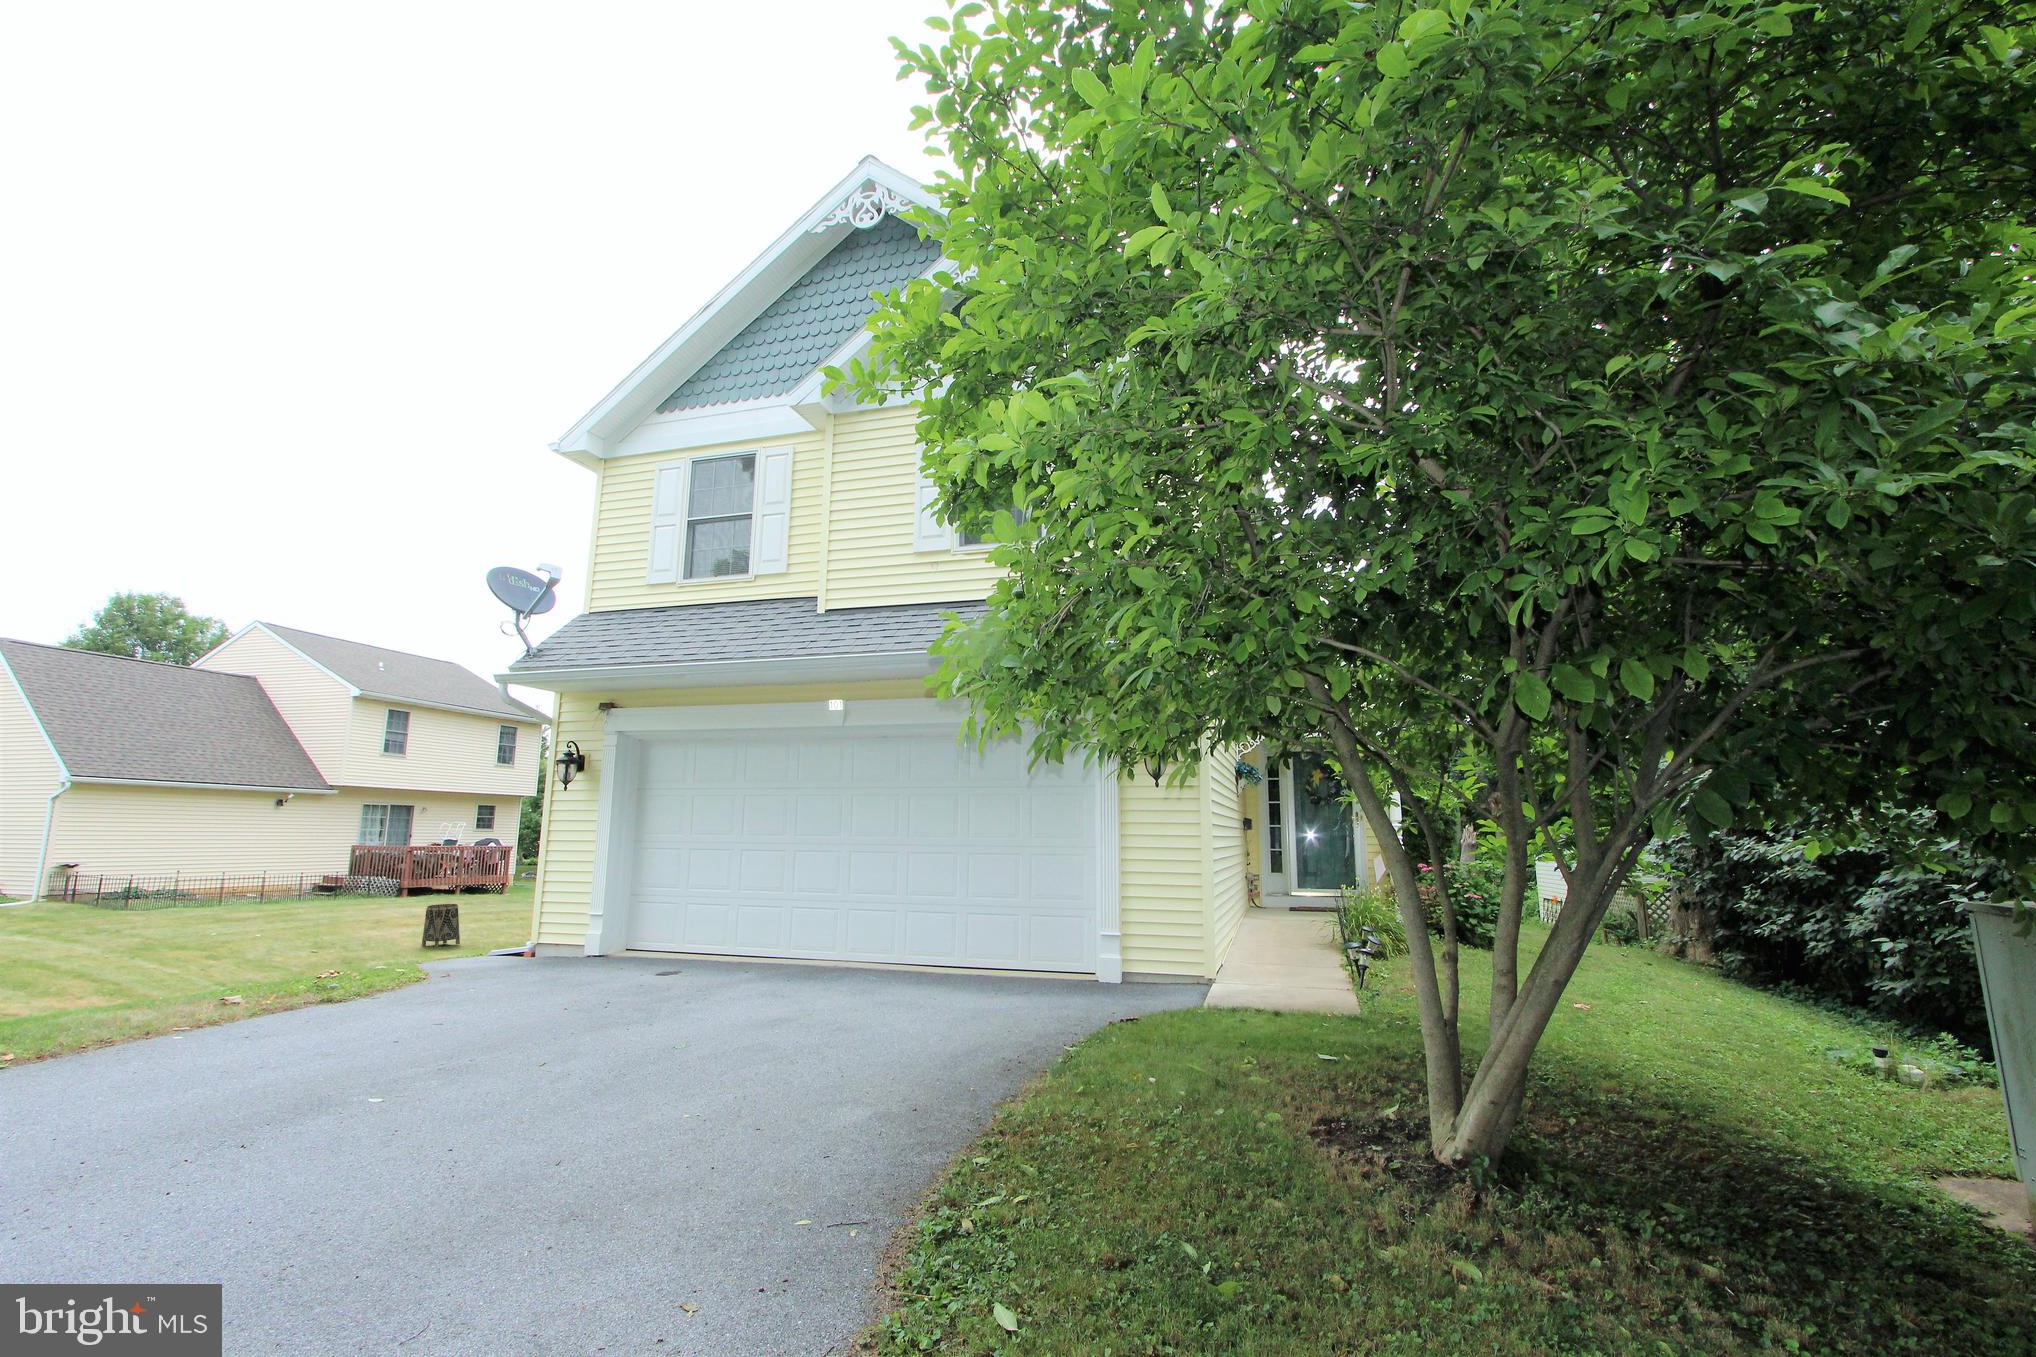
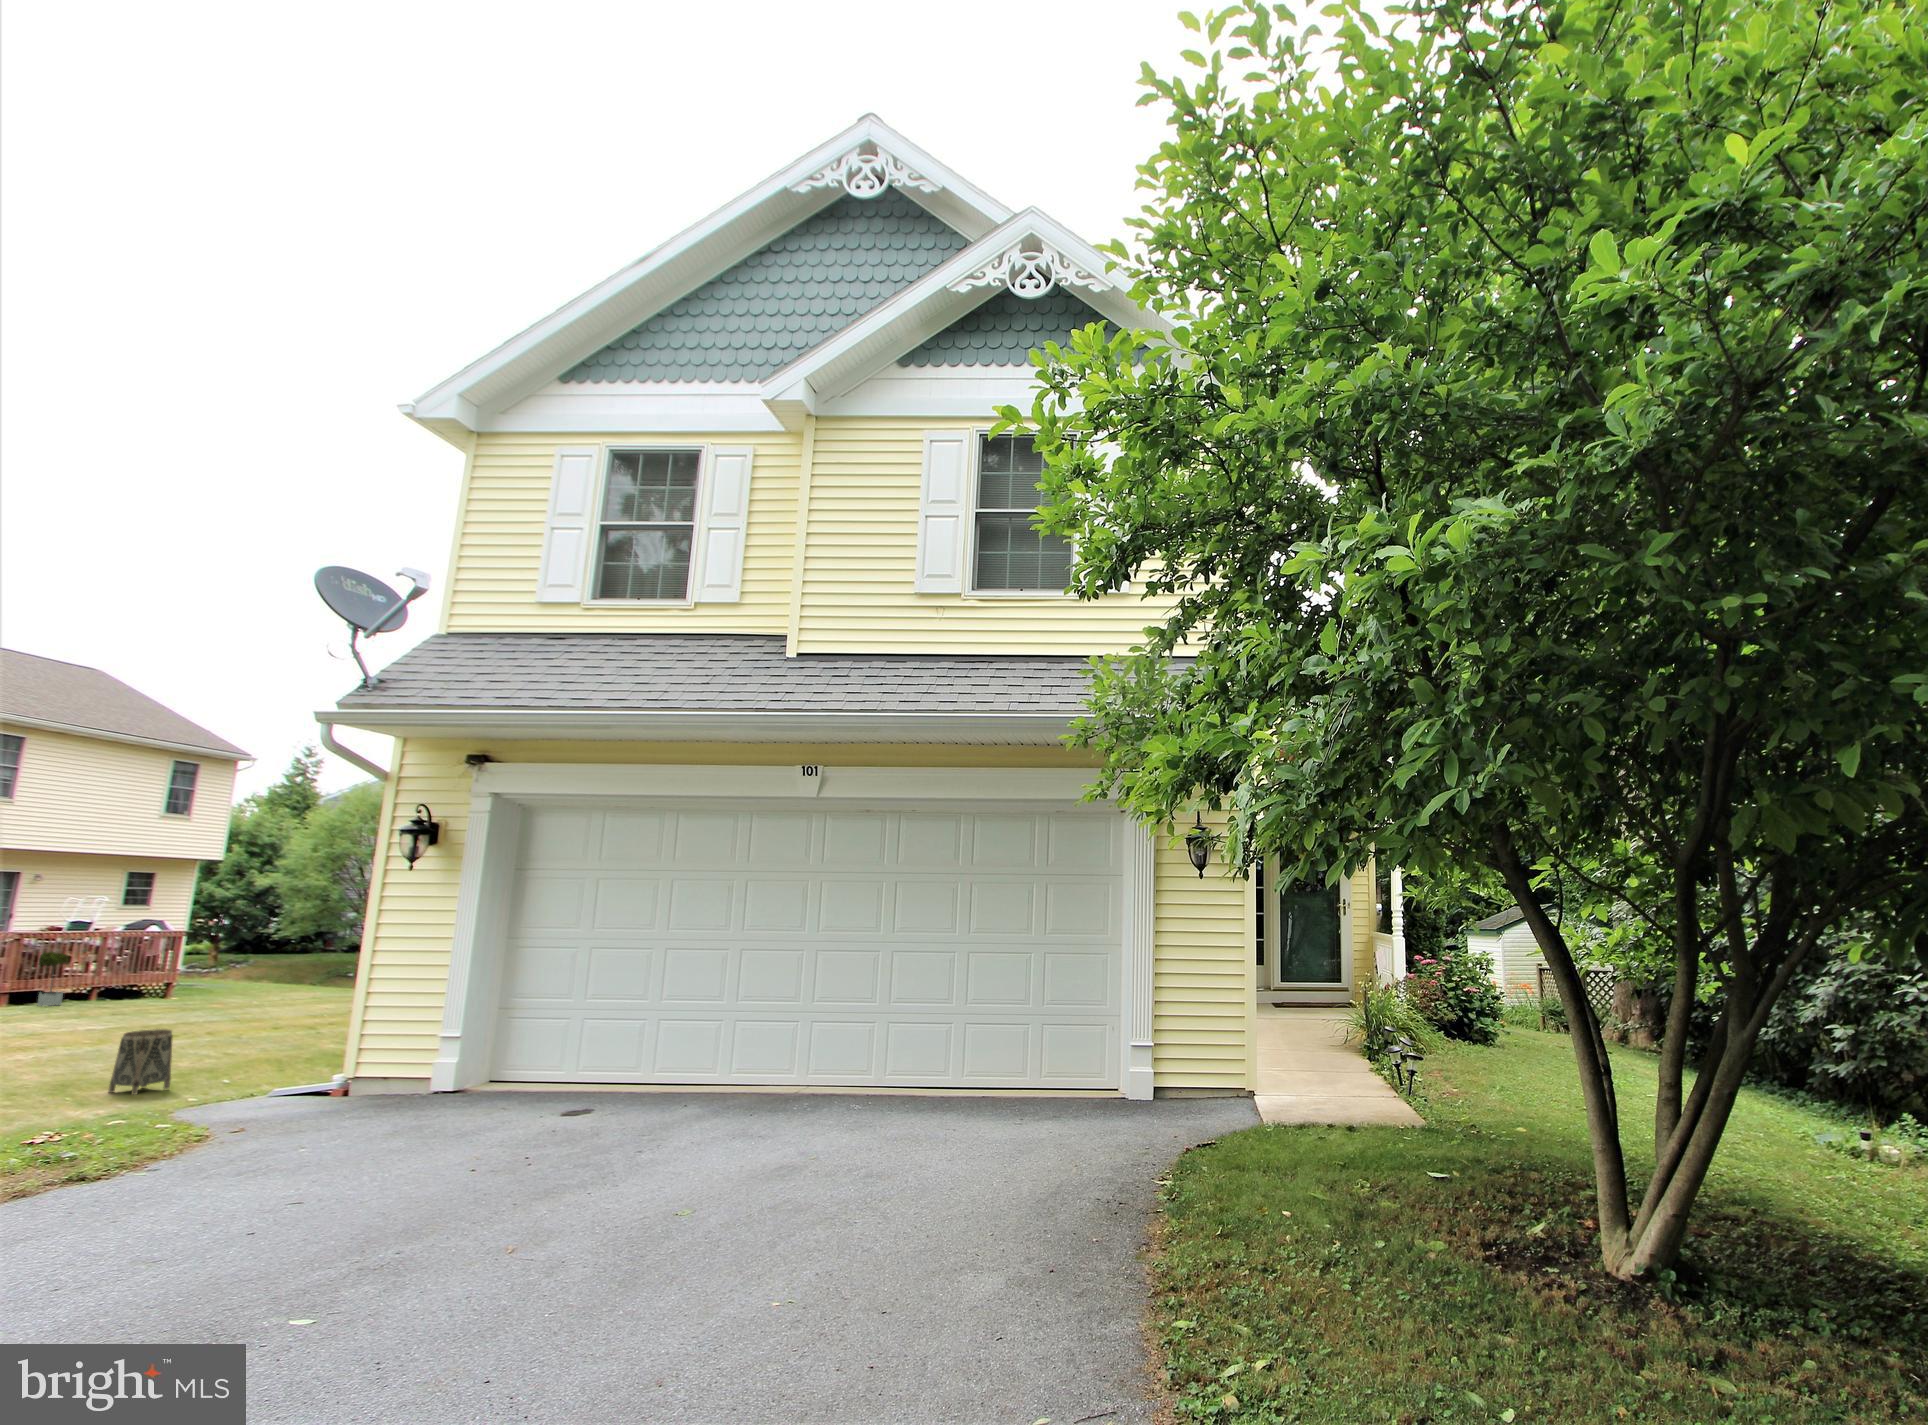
potted tree: none [414,861,434,901] -> present [37,951,69,1006]

